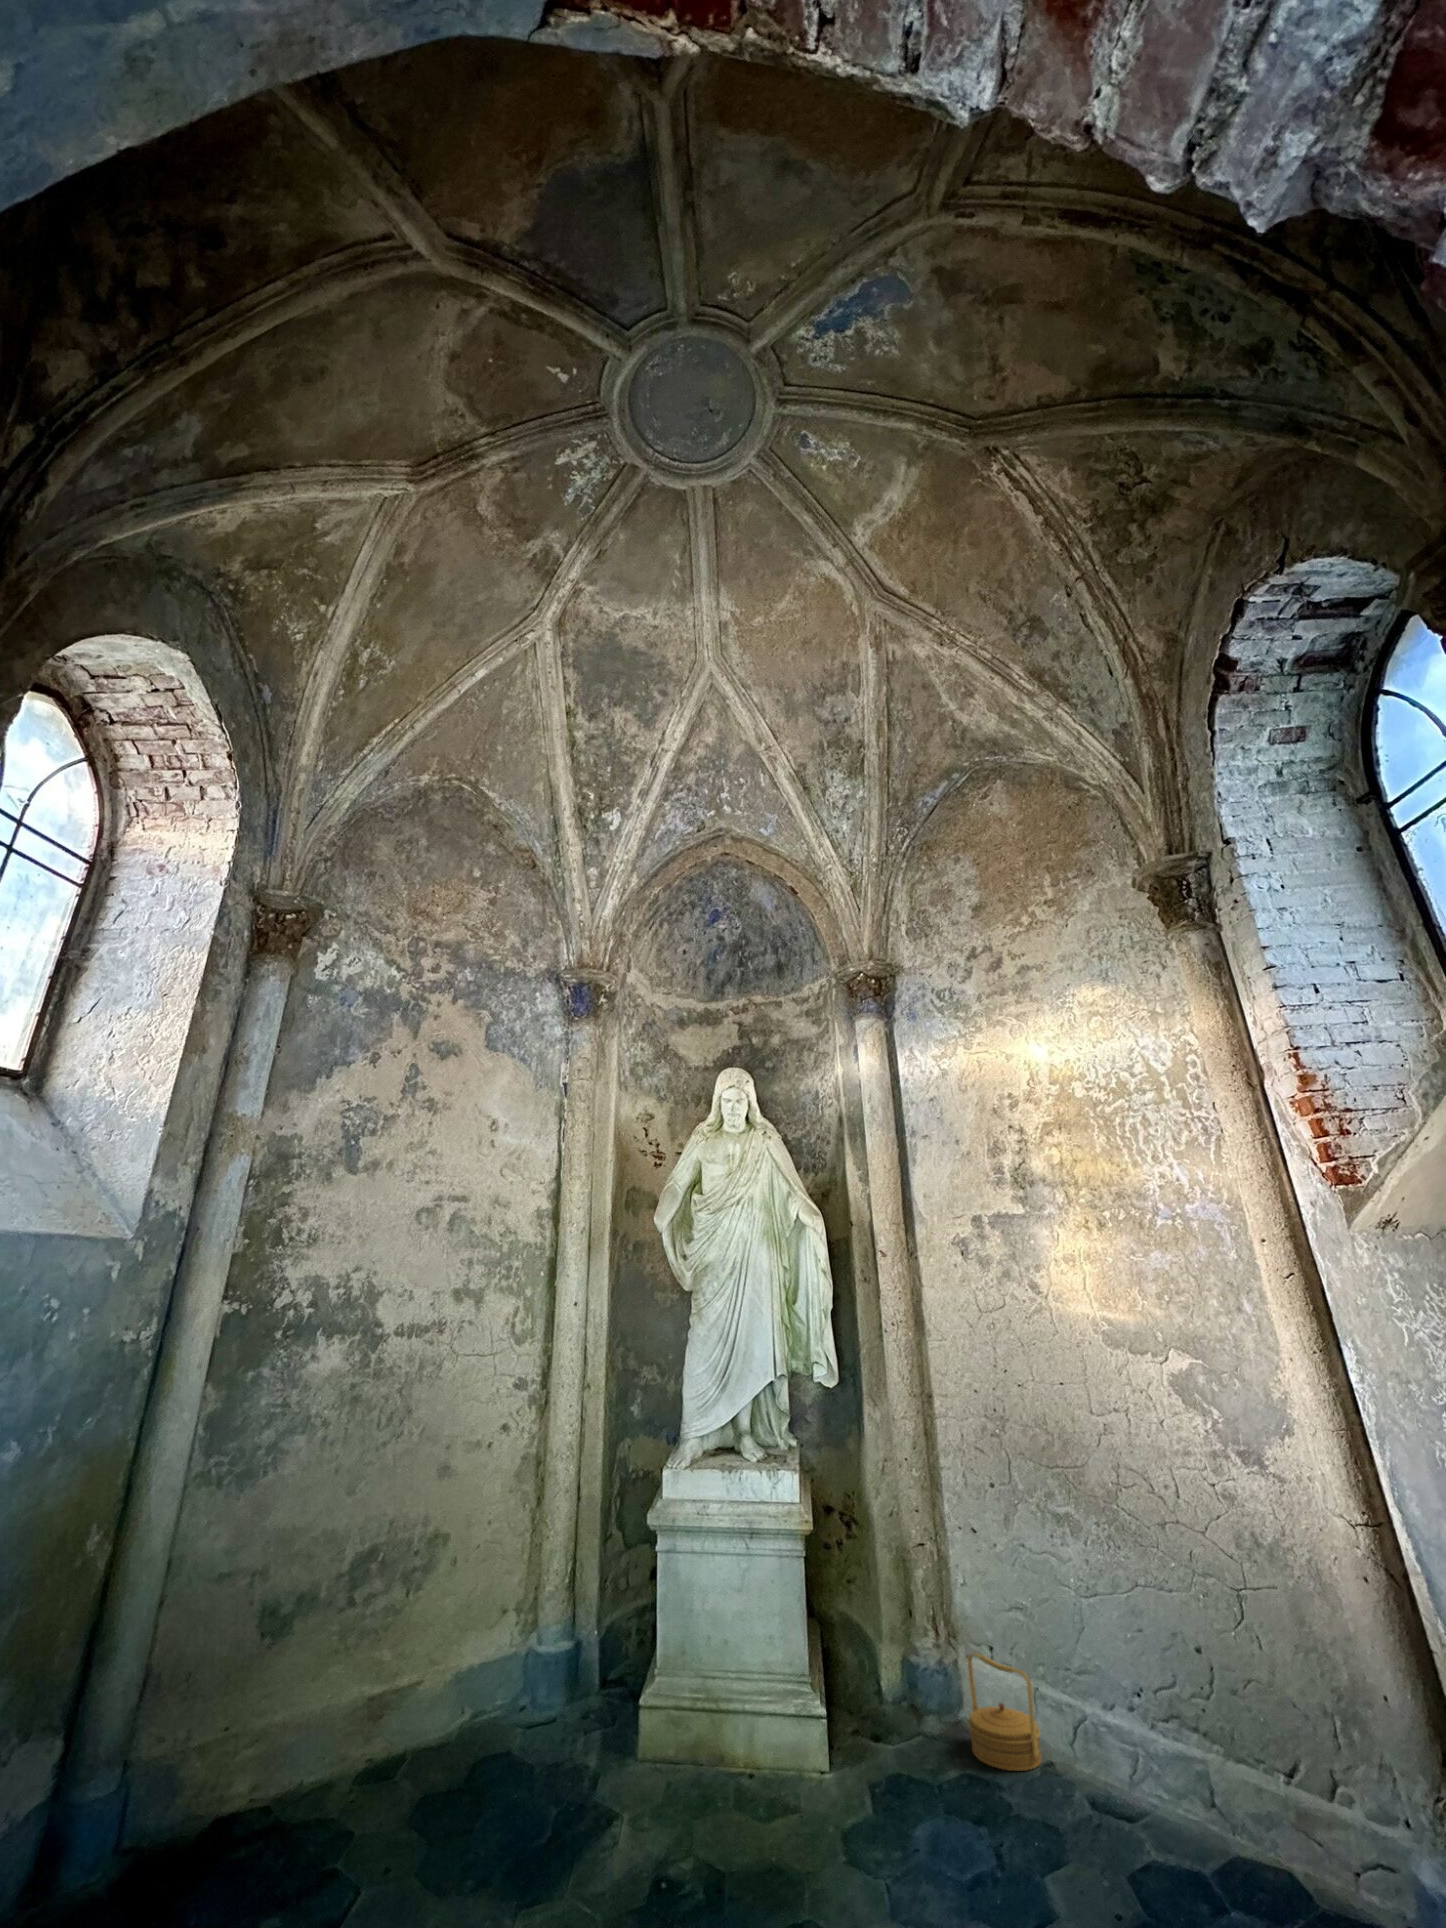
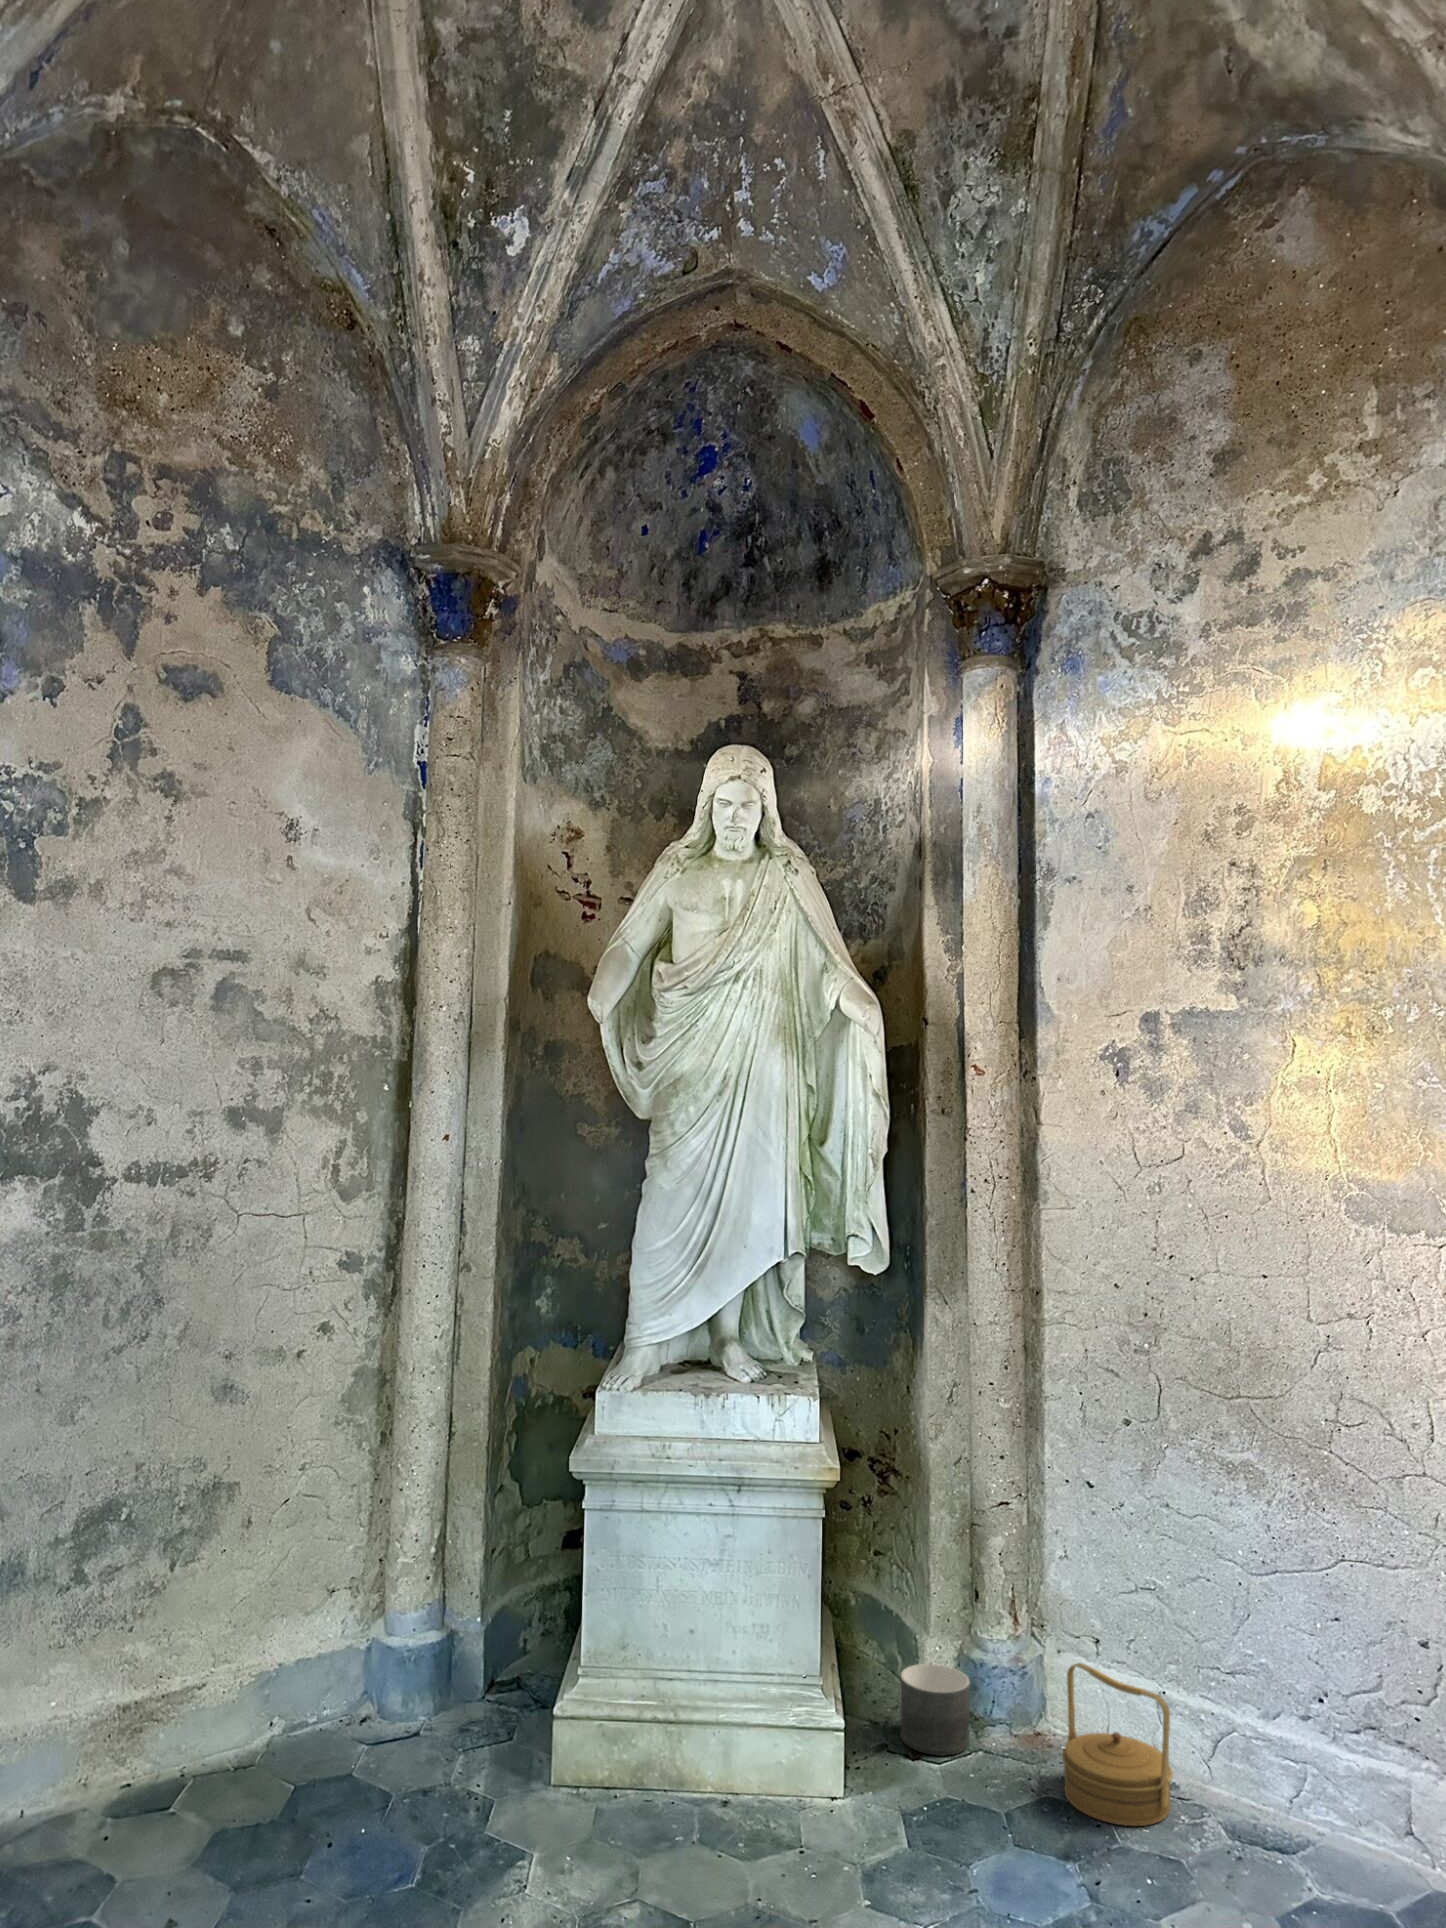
planter: none [864,1661,912,1727] -> present [901,1664,970,1756]

